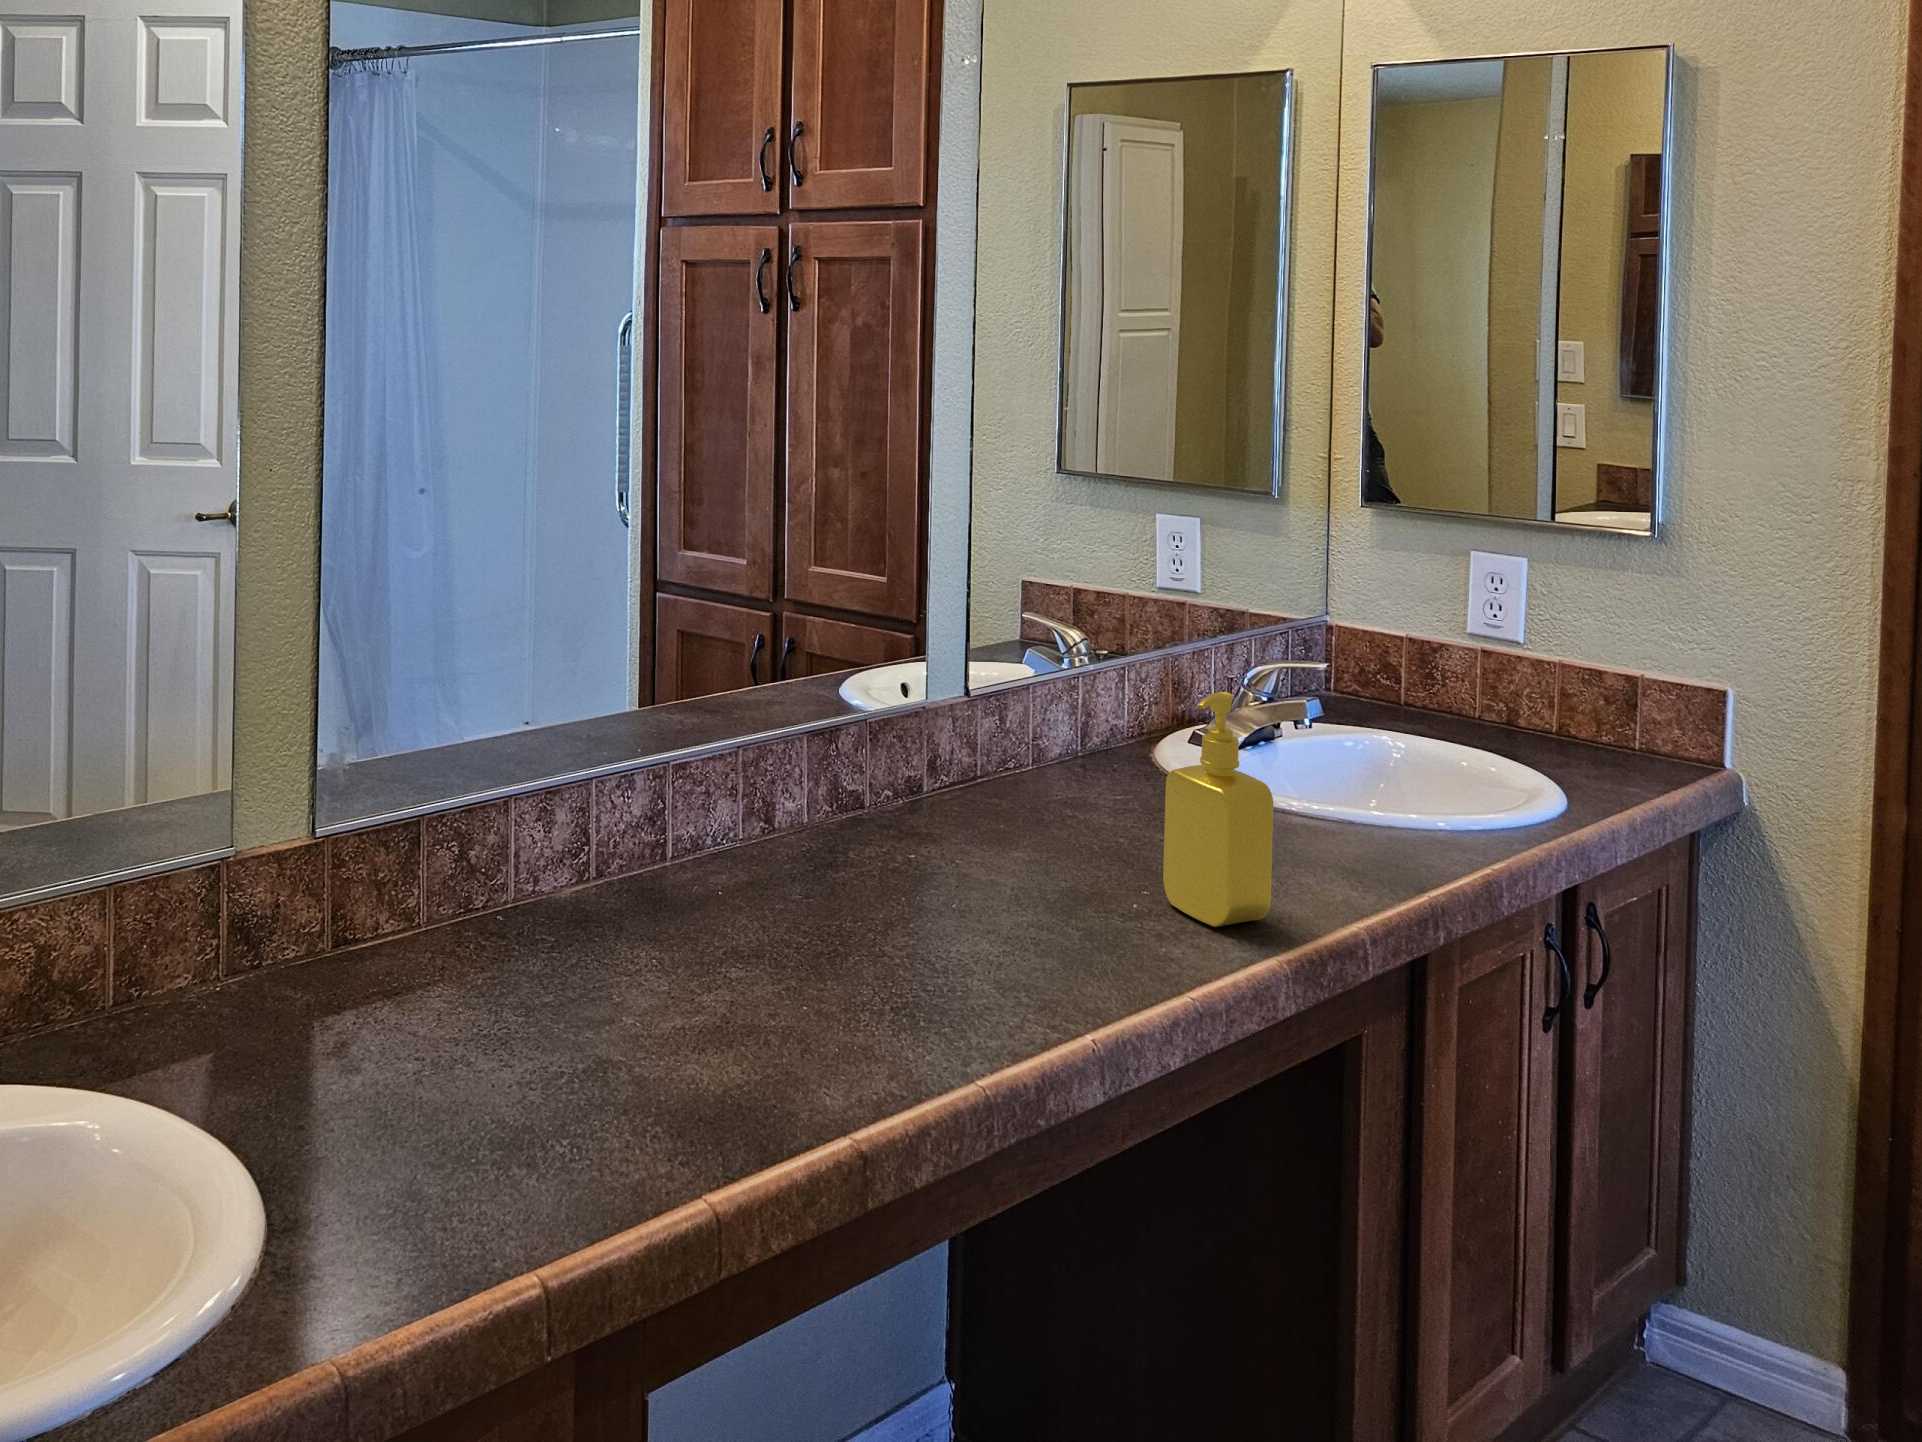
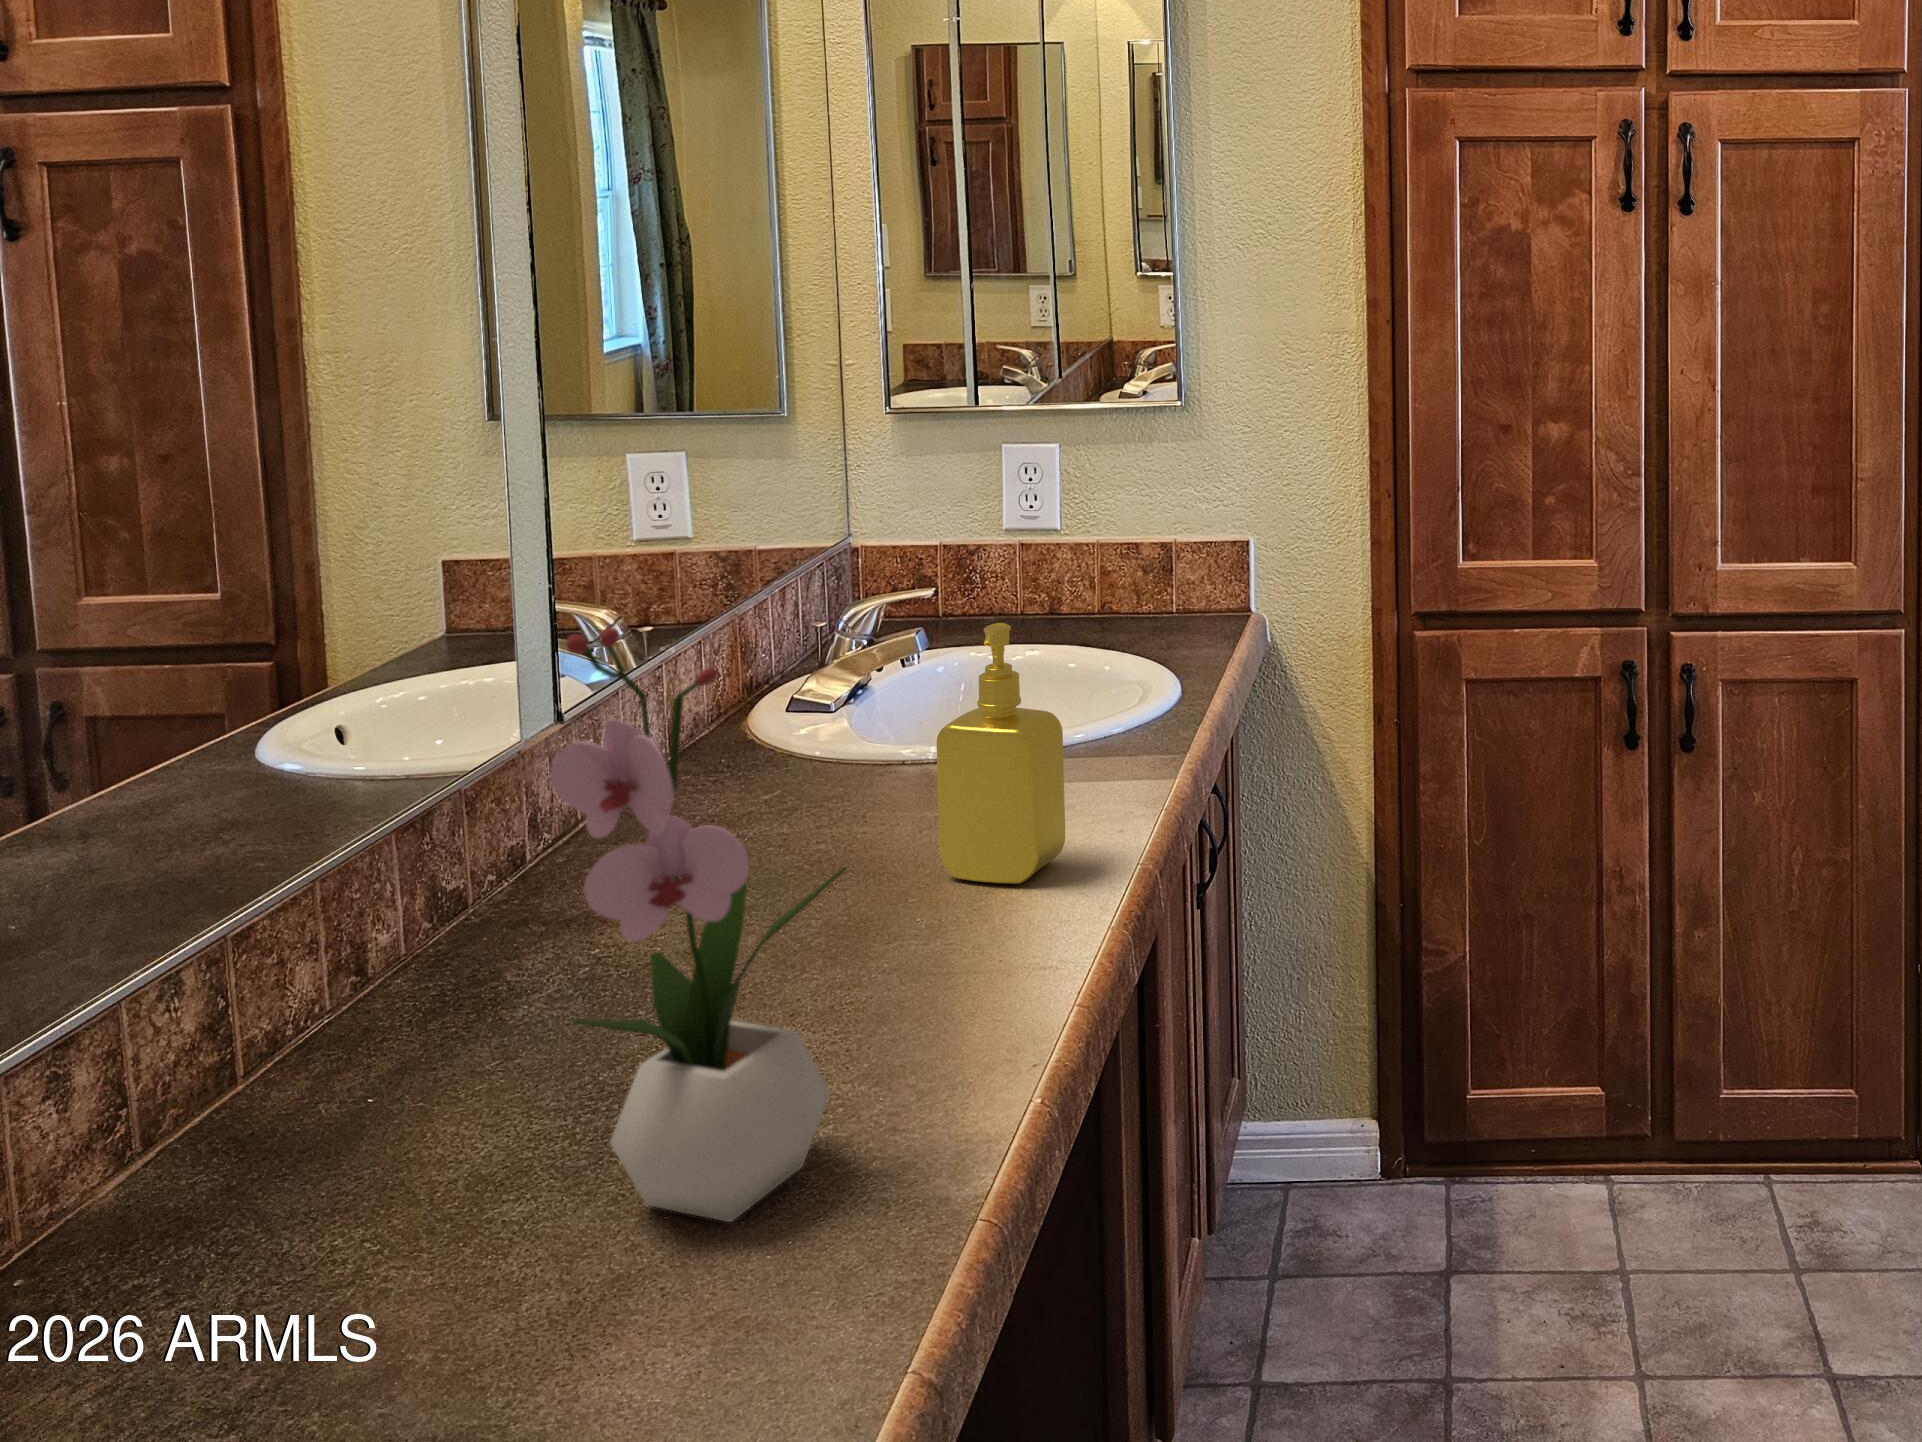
flower arrangement: none [728,607,919,1049] -> present [550,628,847,1222]

